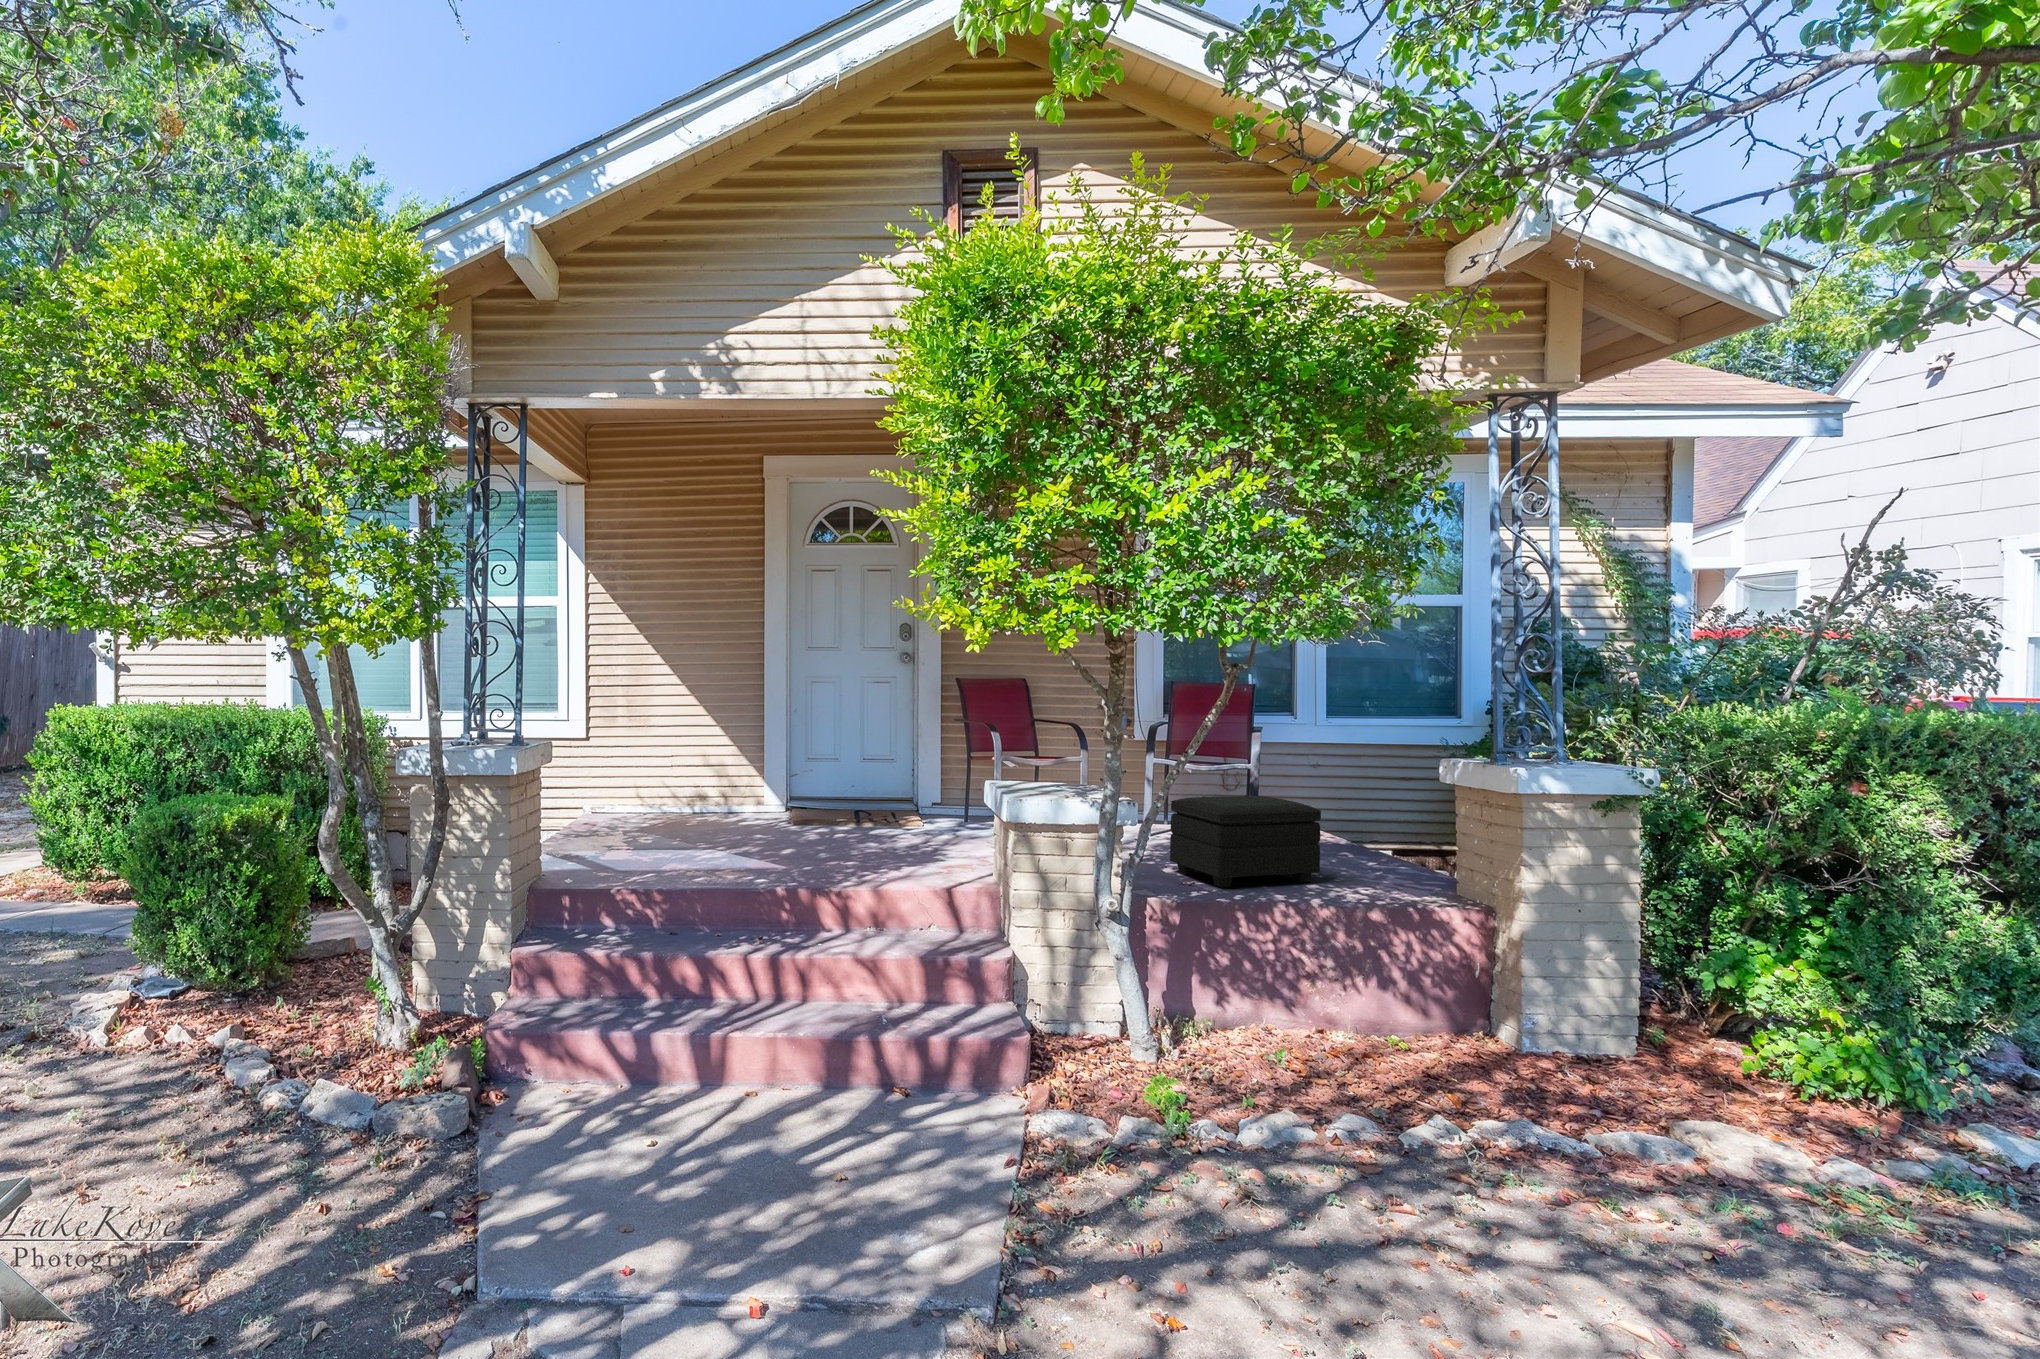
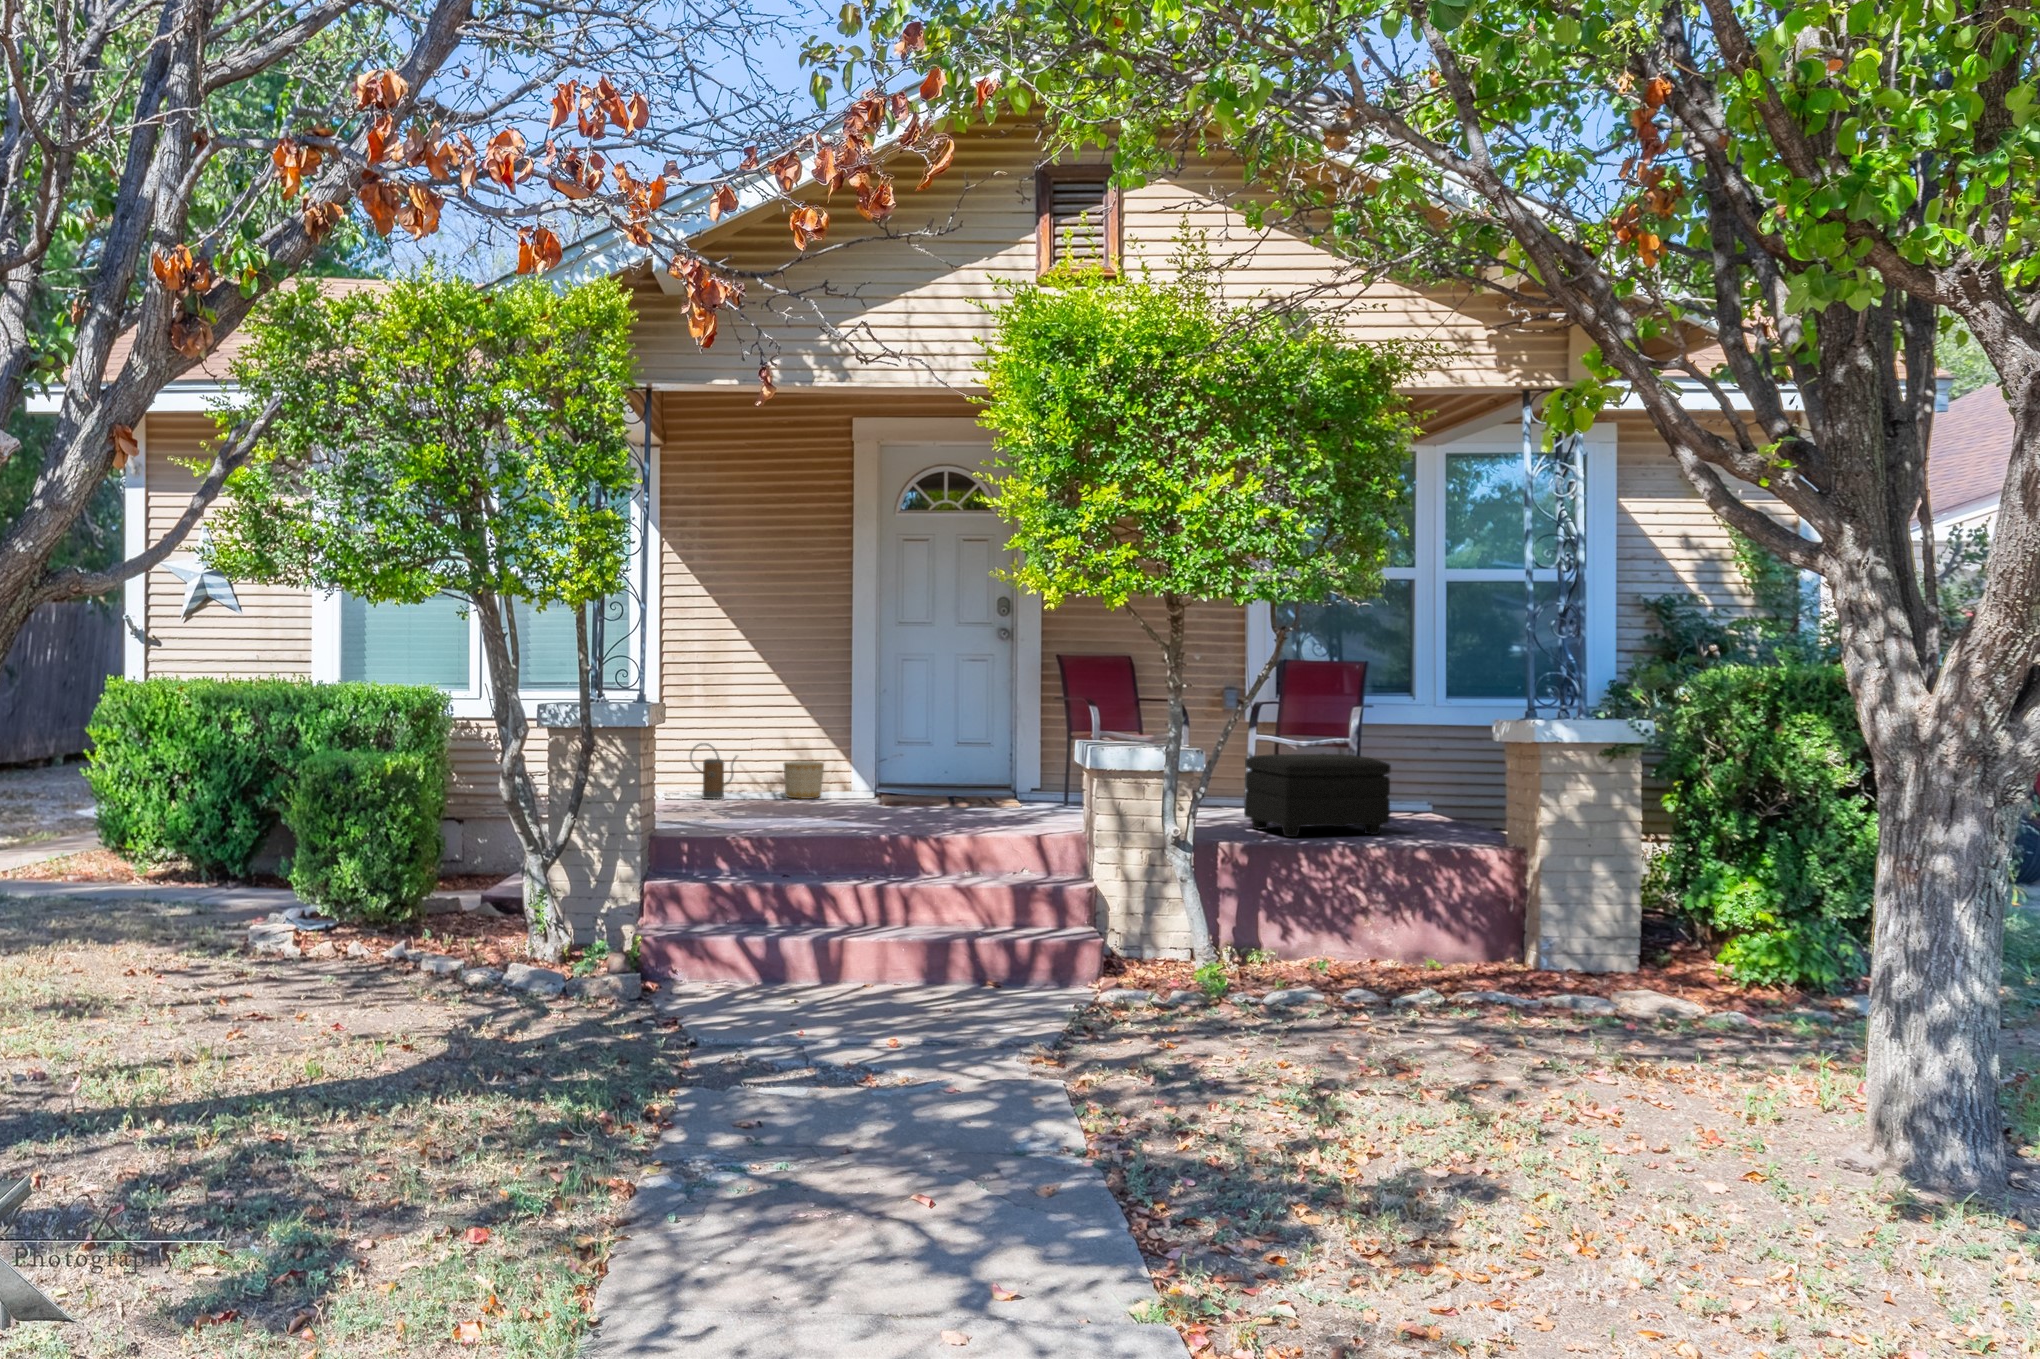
watering can: none [635,771,682,825] -> present [690,743,737,799]
planter: none [724,788,763,826] -> present [783,761,824,799]

